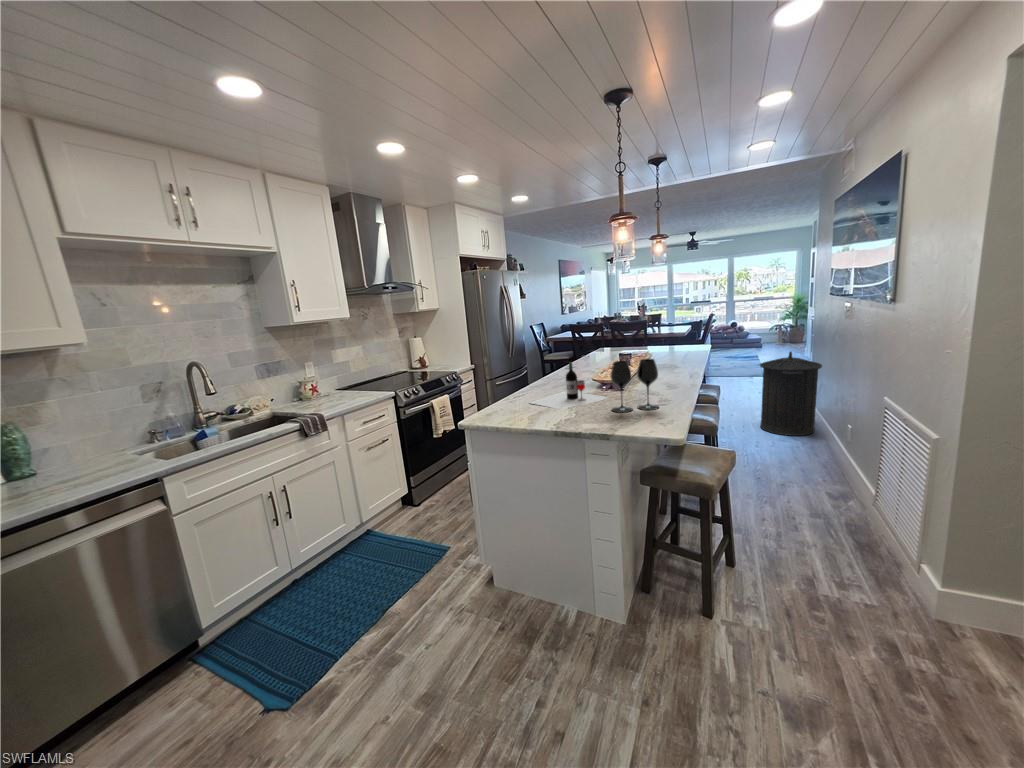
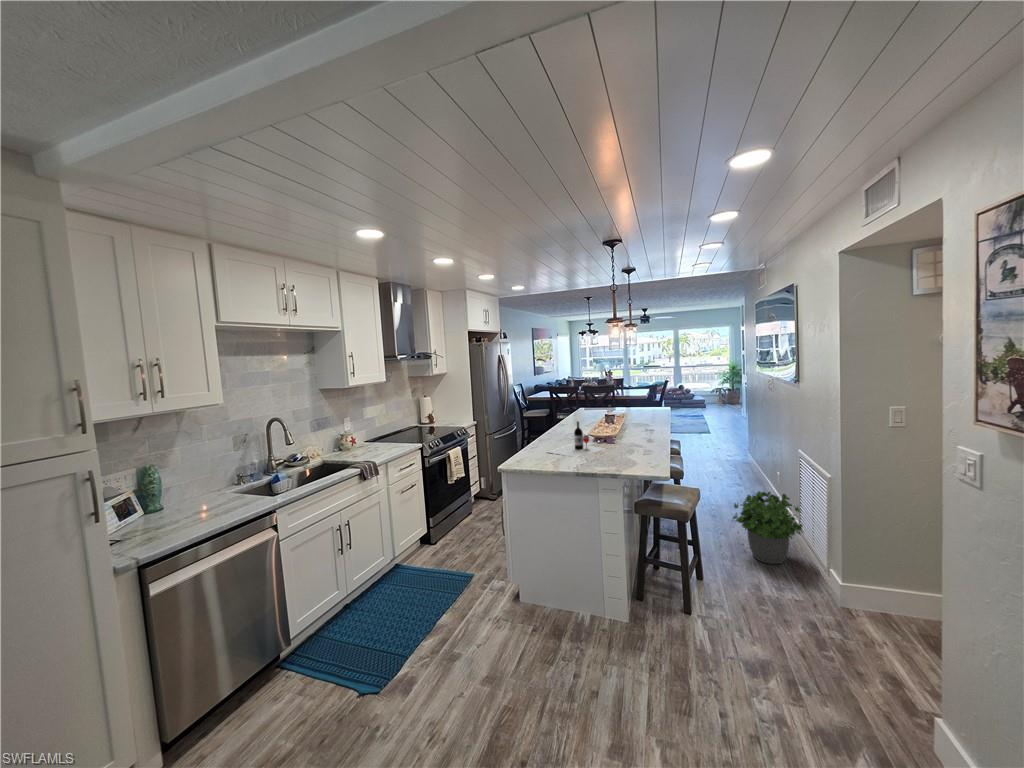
trash can: present [760,352,822,436] -> none [709,413,756,482]
wine glass: present [611,359,659,412] -> none [612,420,646,459]
potted plant: none [782,453,886,549] -> present [733,491,804,564]

